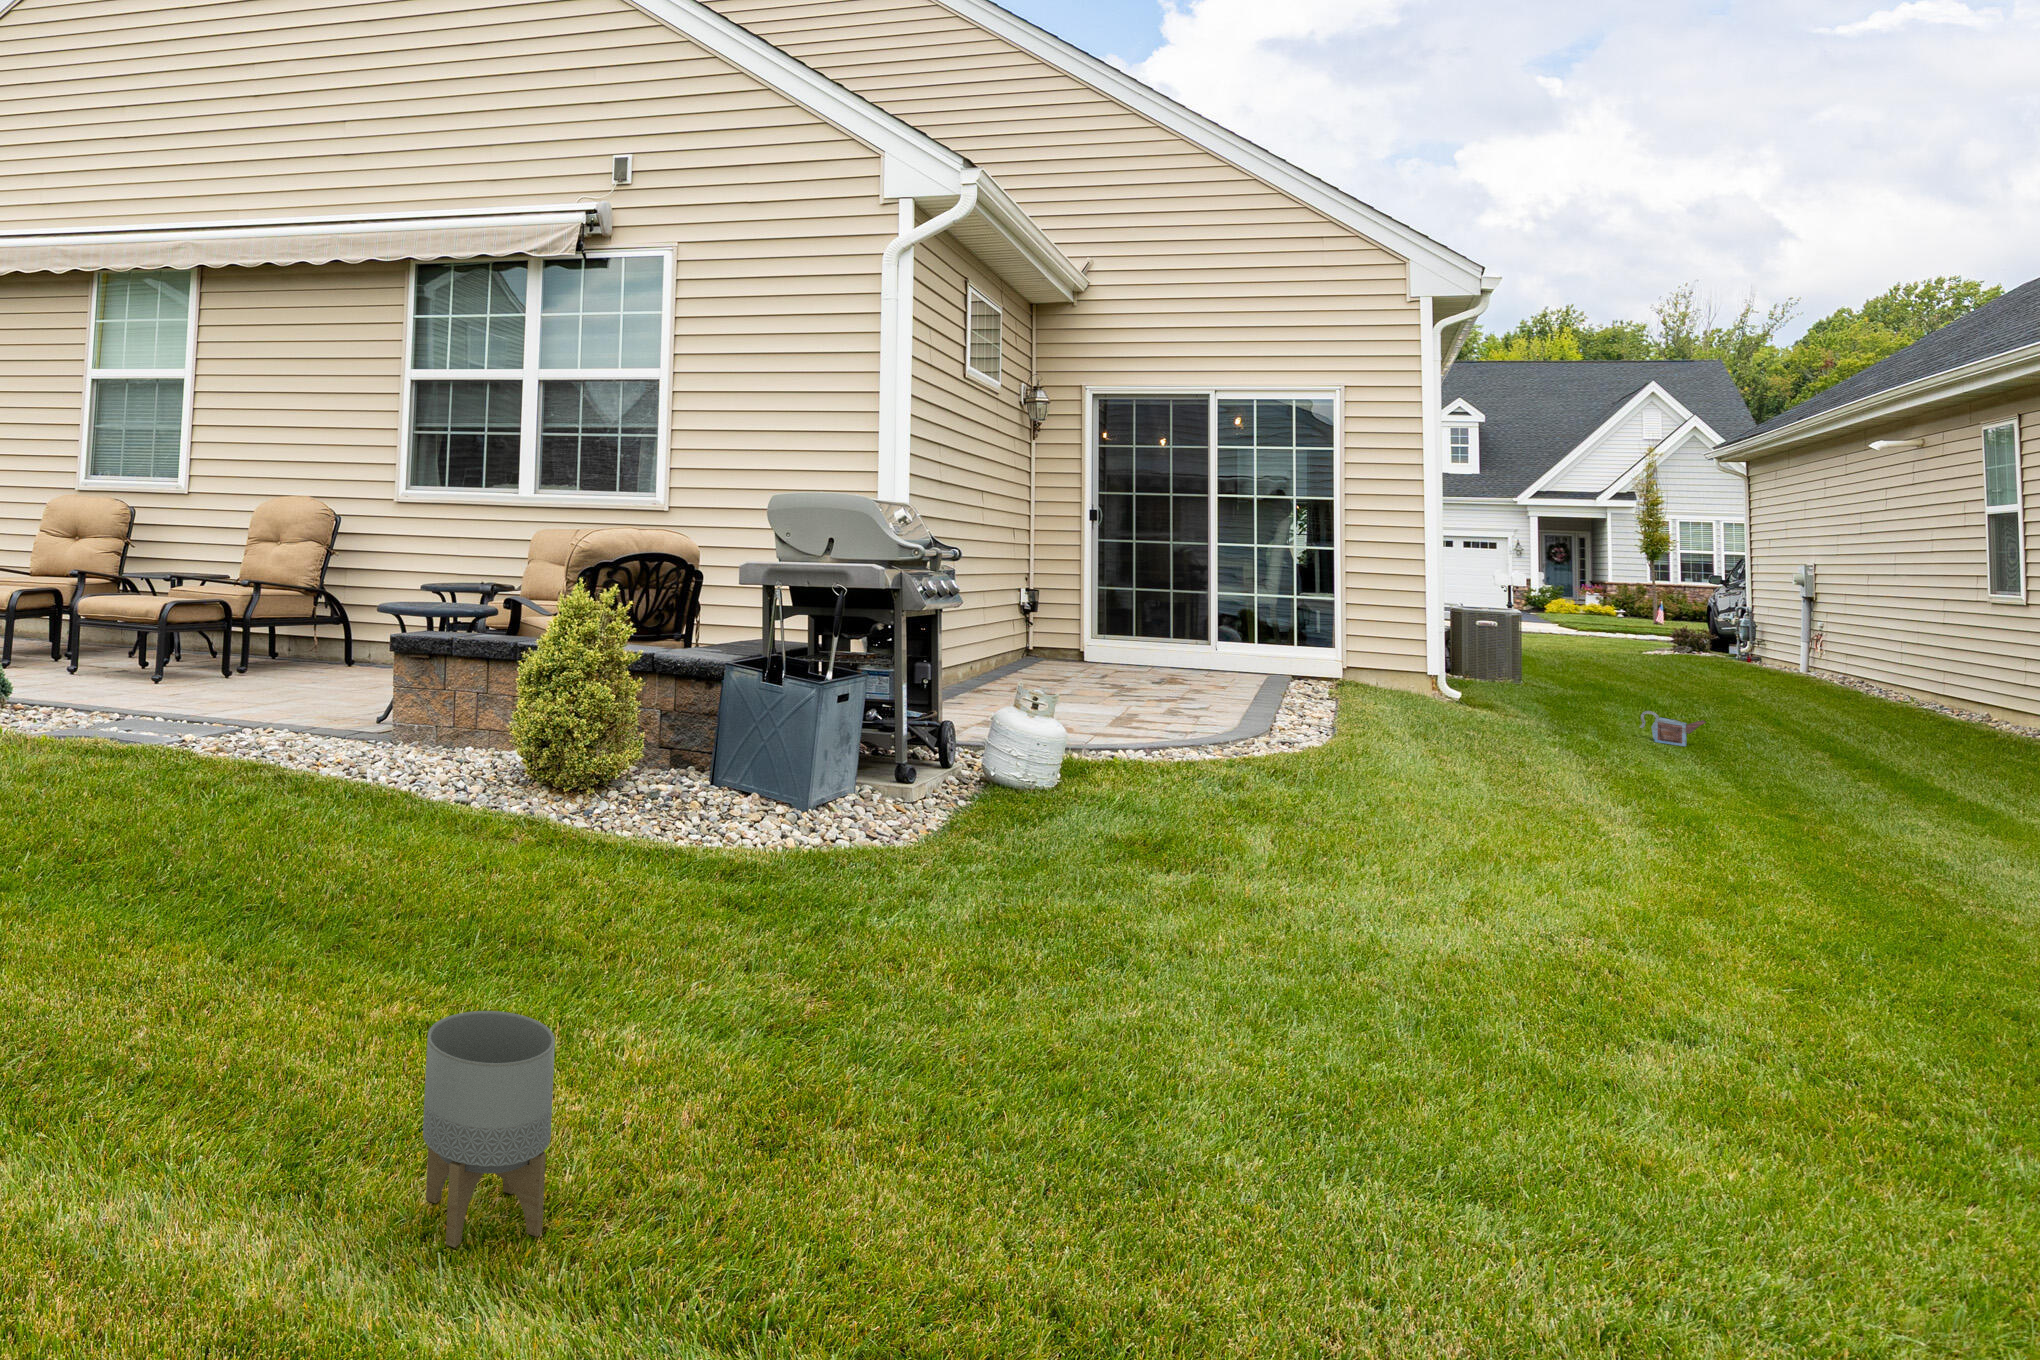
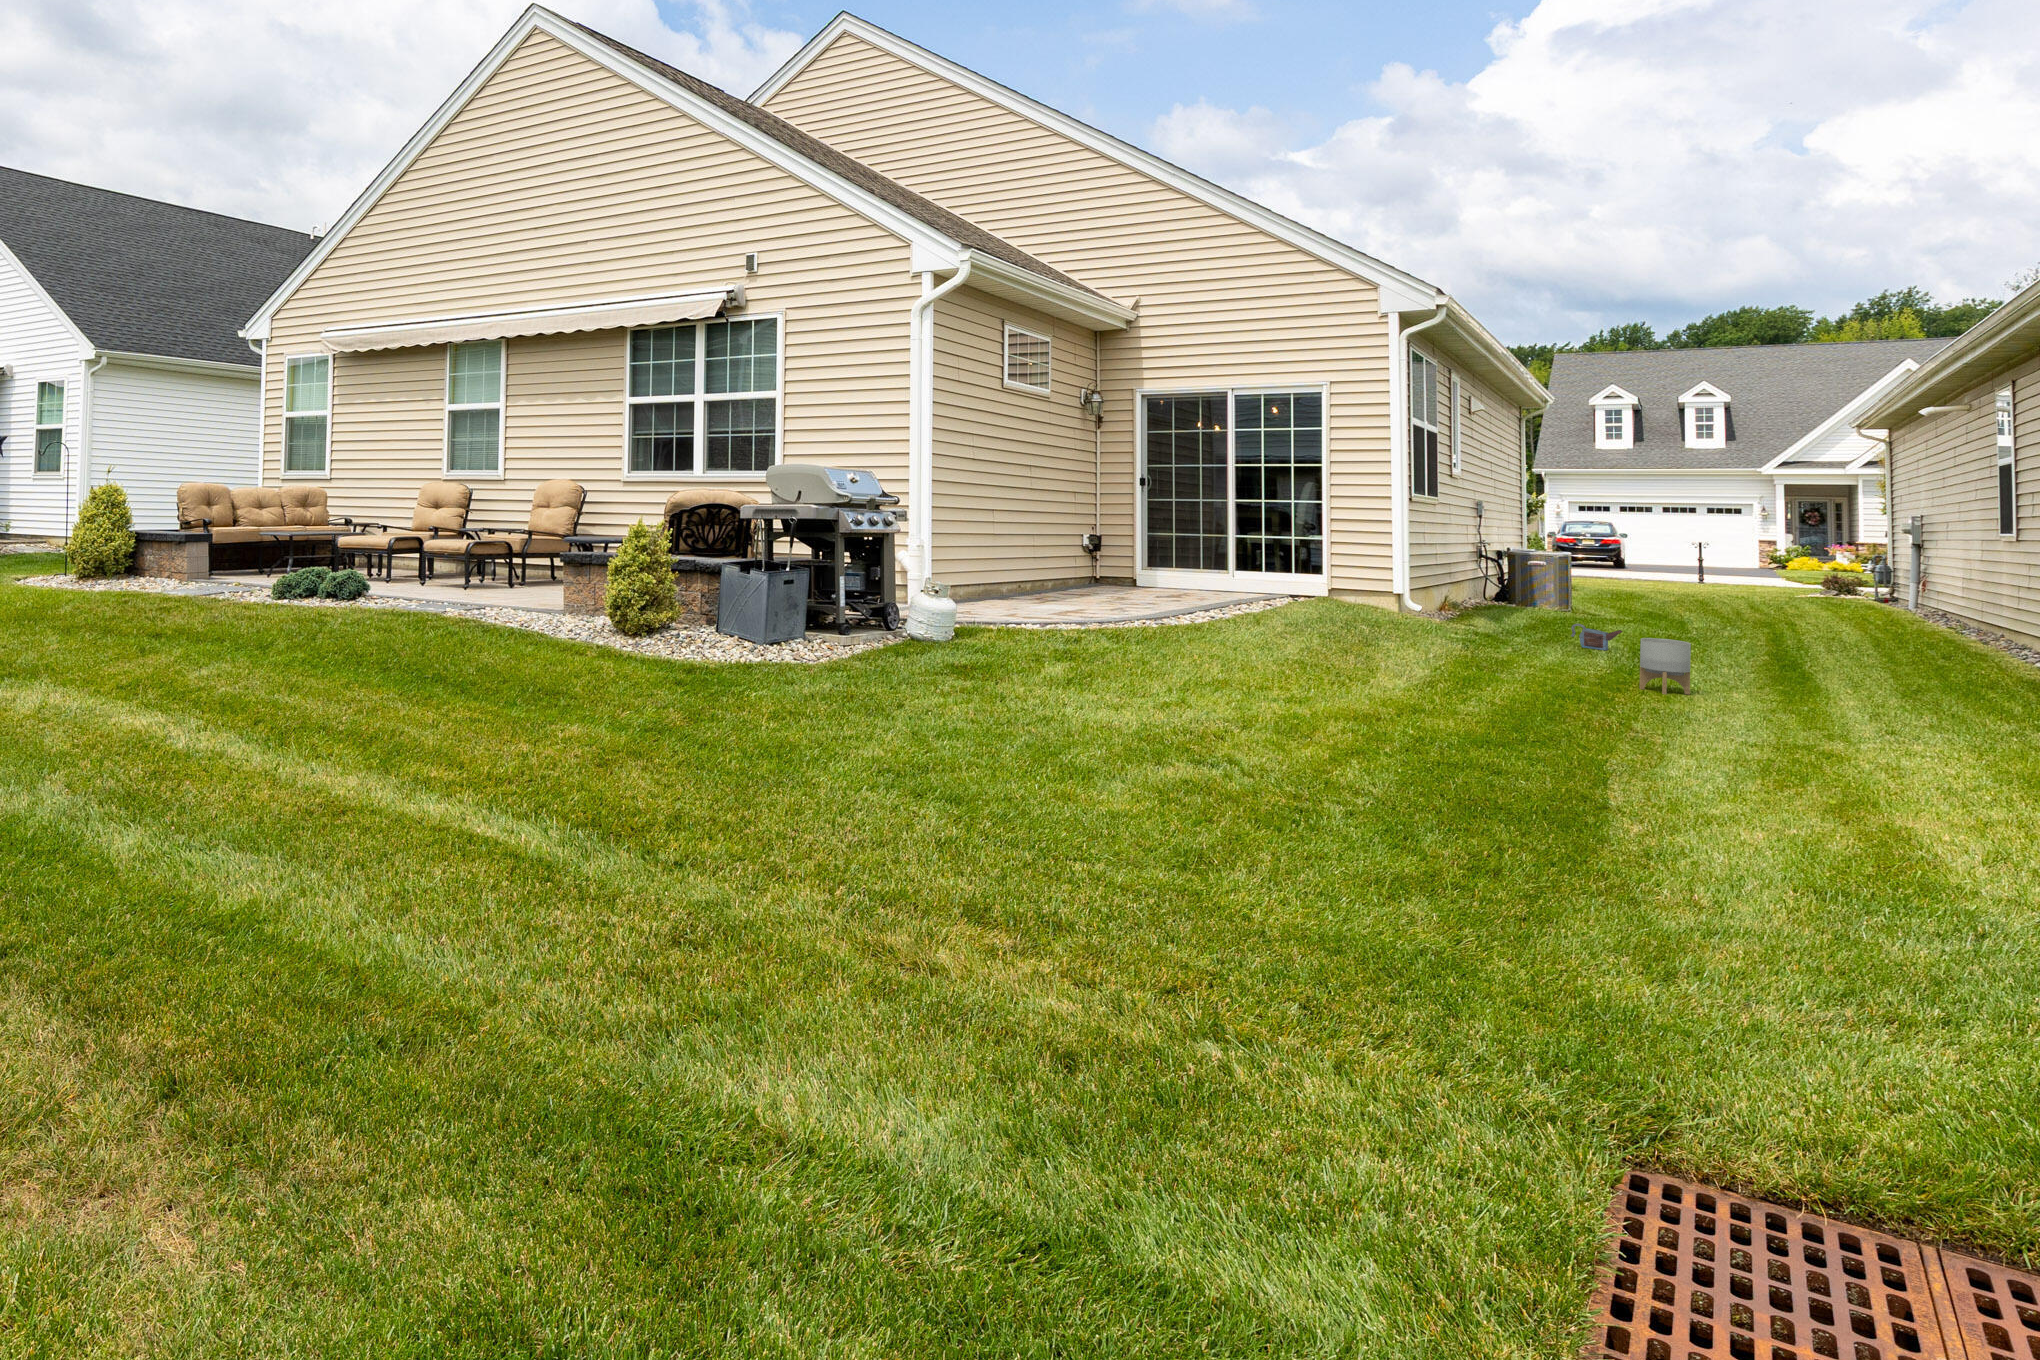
planter: present [423,1011,555,1248] -> present [1640,638,1691,695]

